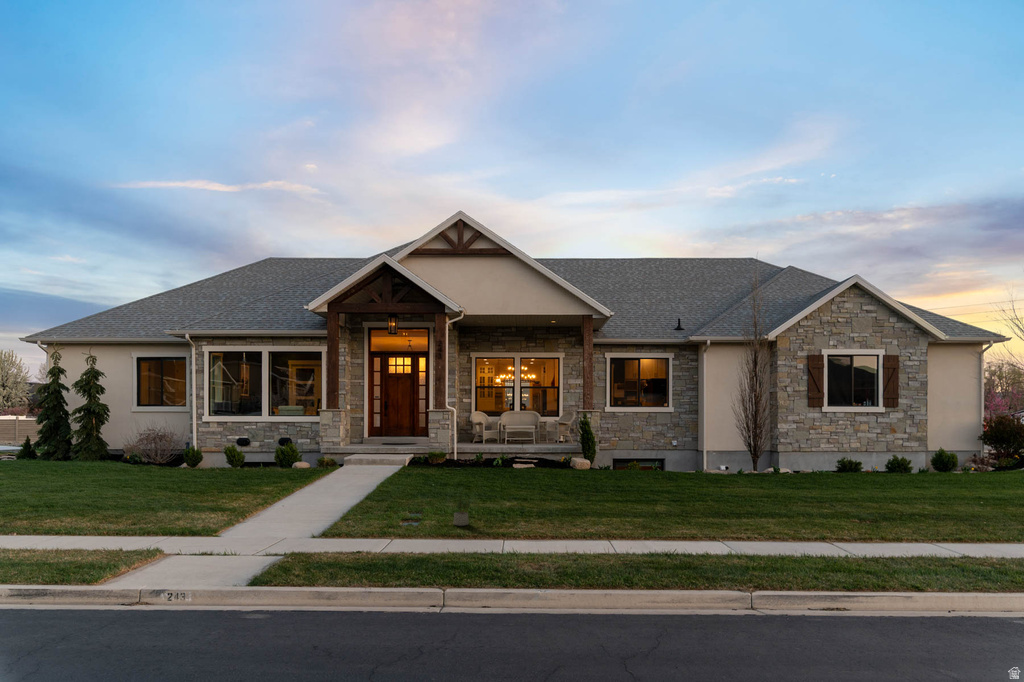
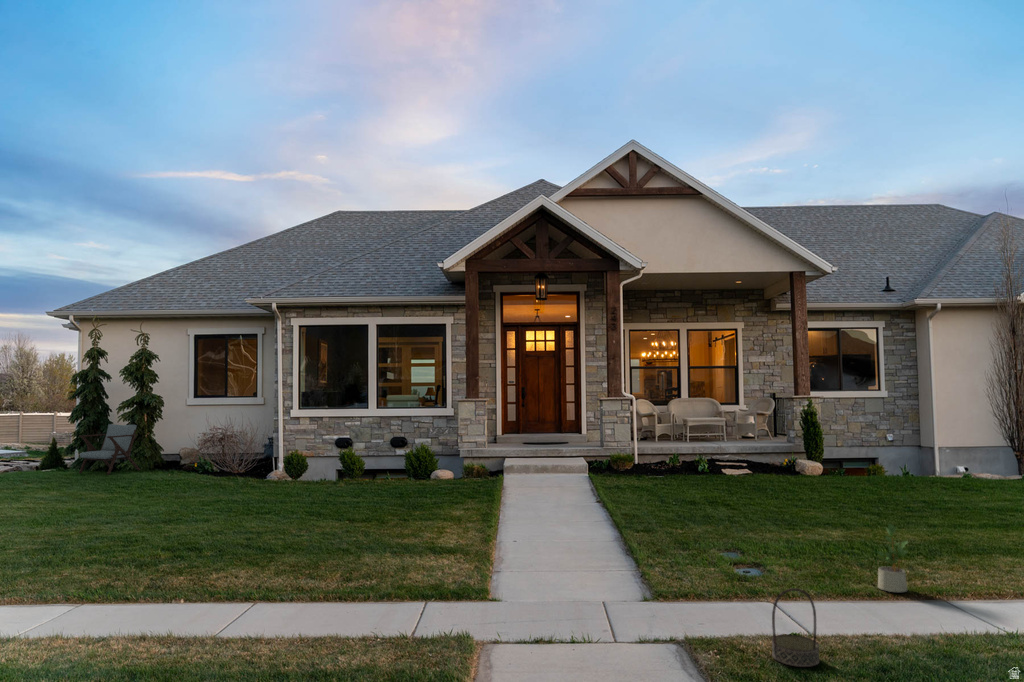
lounge chair: none [39,426,87,464] -> present [79,424,140,475]
basket: none [329,510,354,548] -> present [772,588,819,667]

